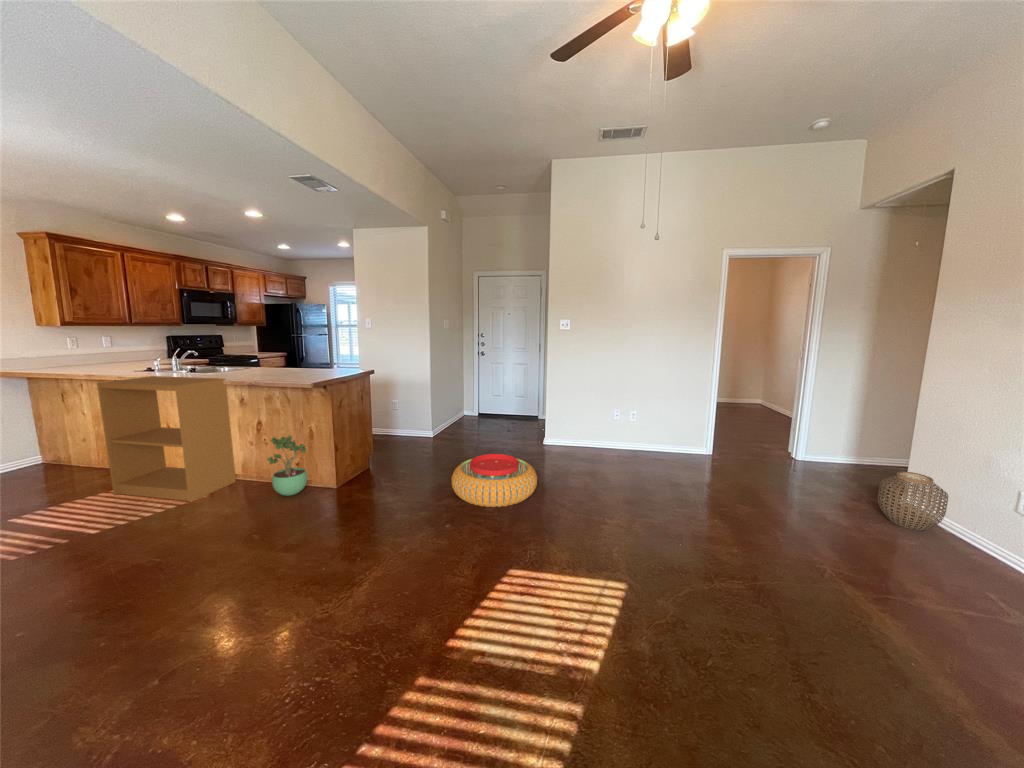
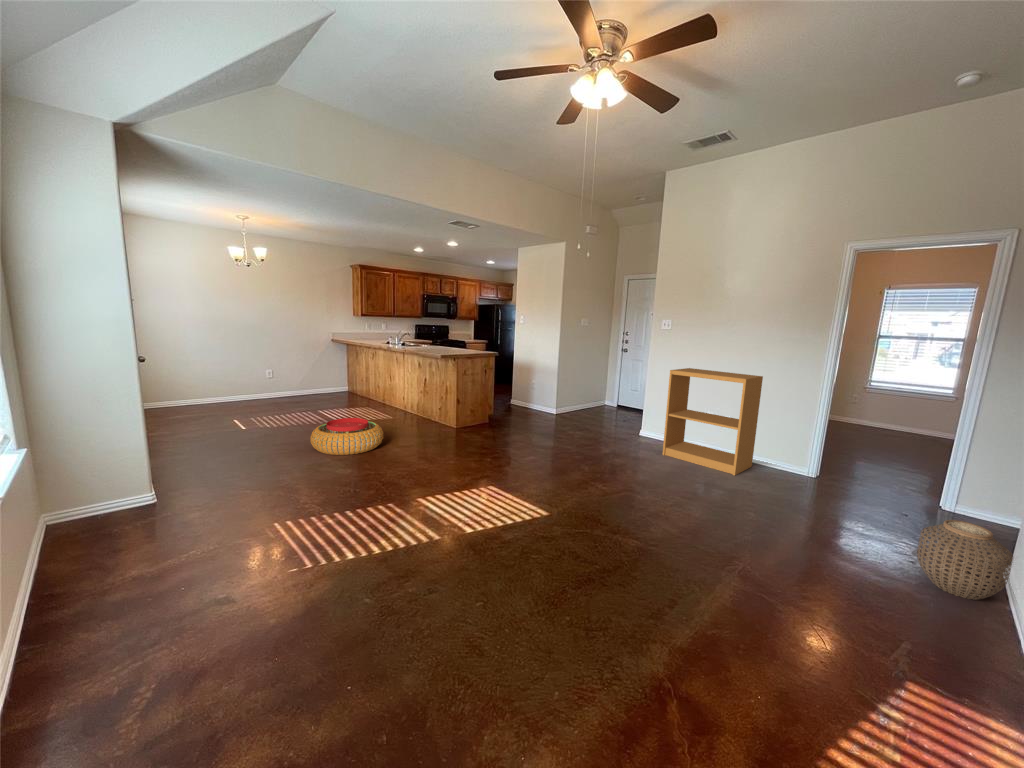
bookshelf: present [97,376,236,502] -> present [663,368,763,475]
potted plant: present [267,435,308,496] -> none [420,388,440,427]
pouf: present [451,454,537,507] -> present [310,418,383,455]

